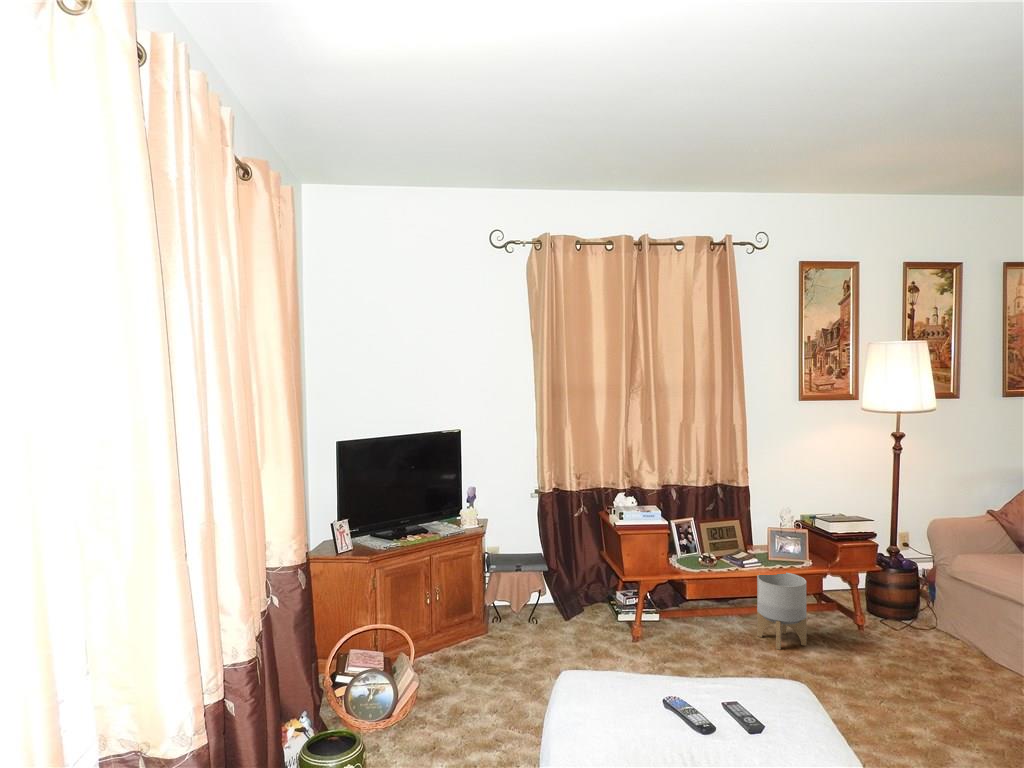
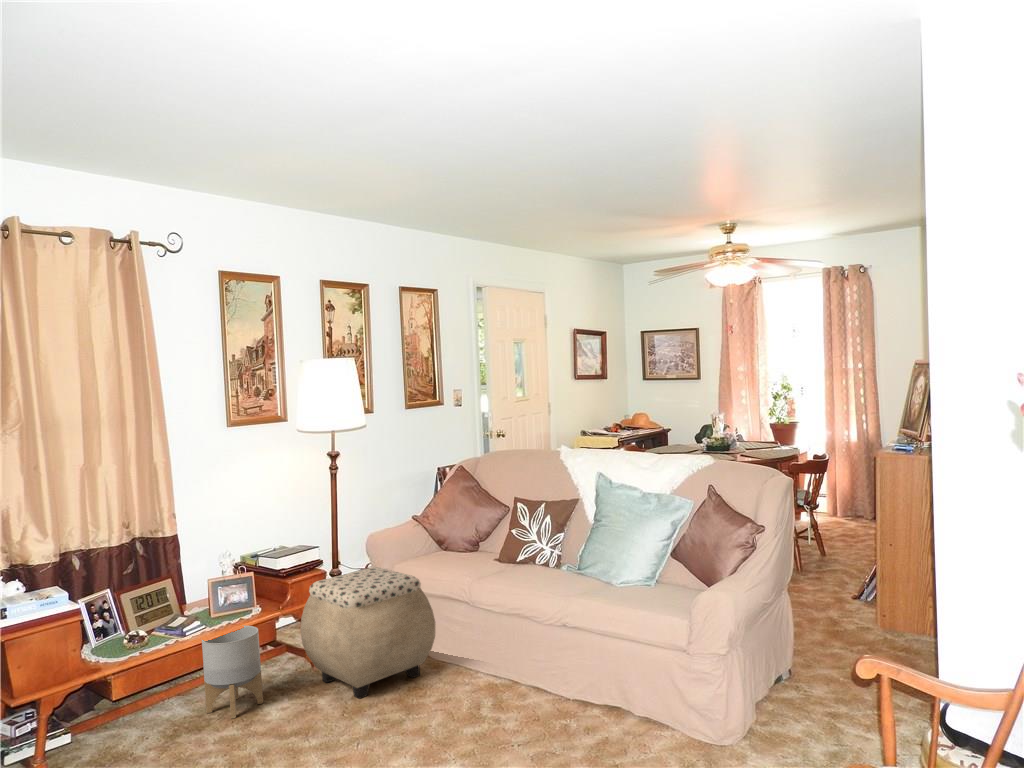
ottoman: none [848,554,1002,680] -> present [300,567,435,699]

